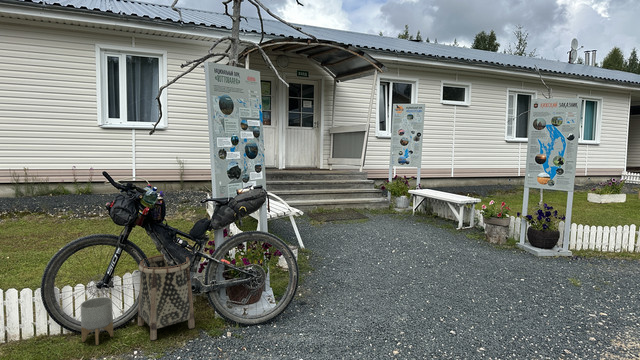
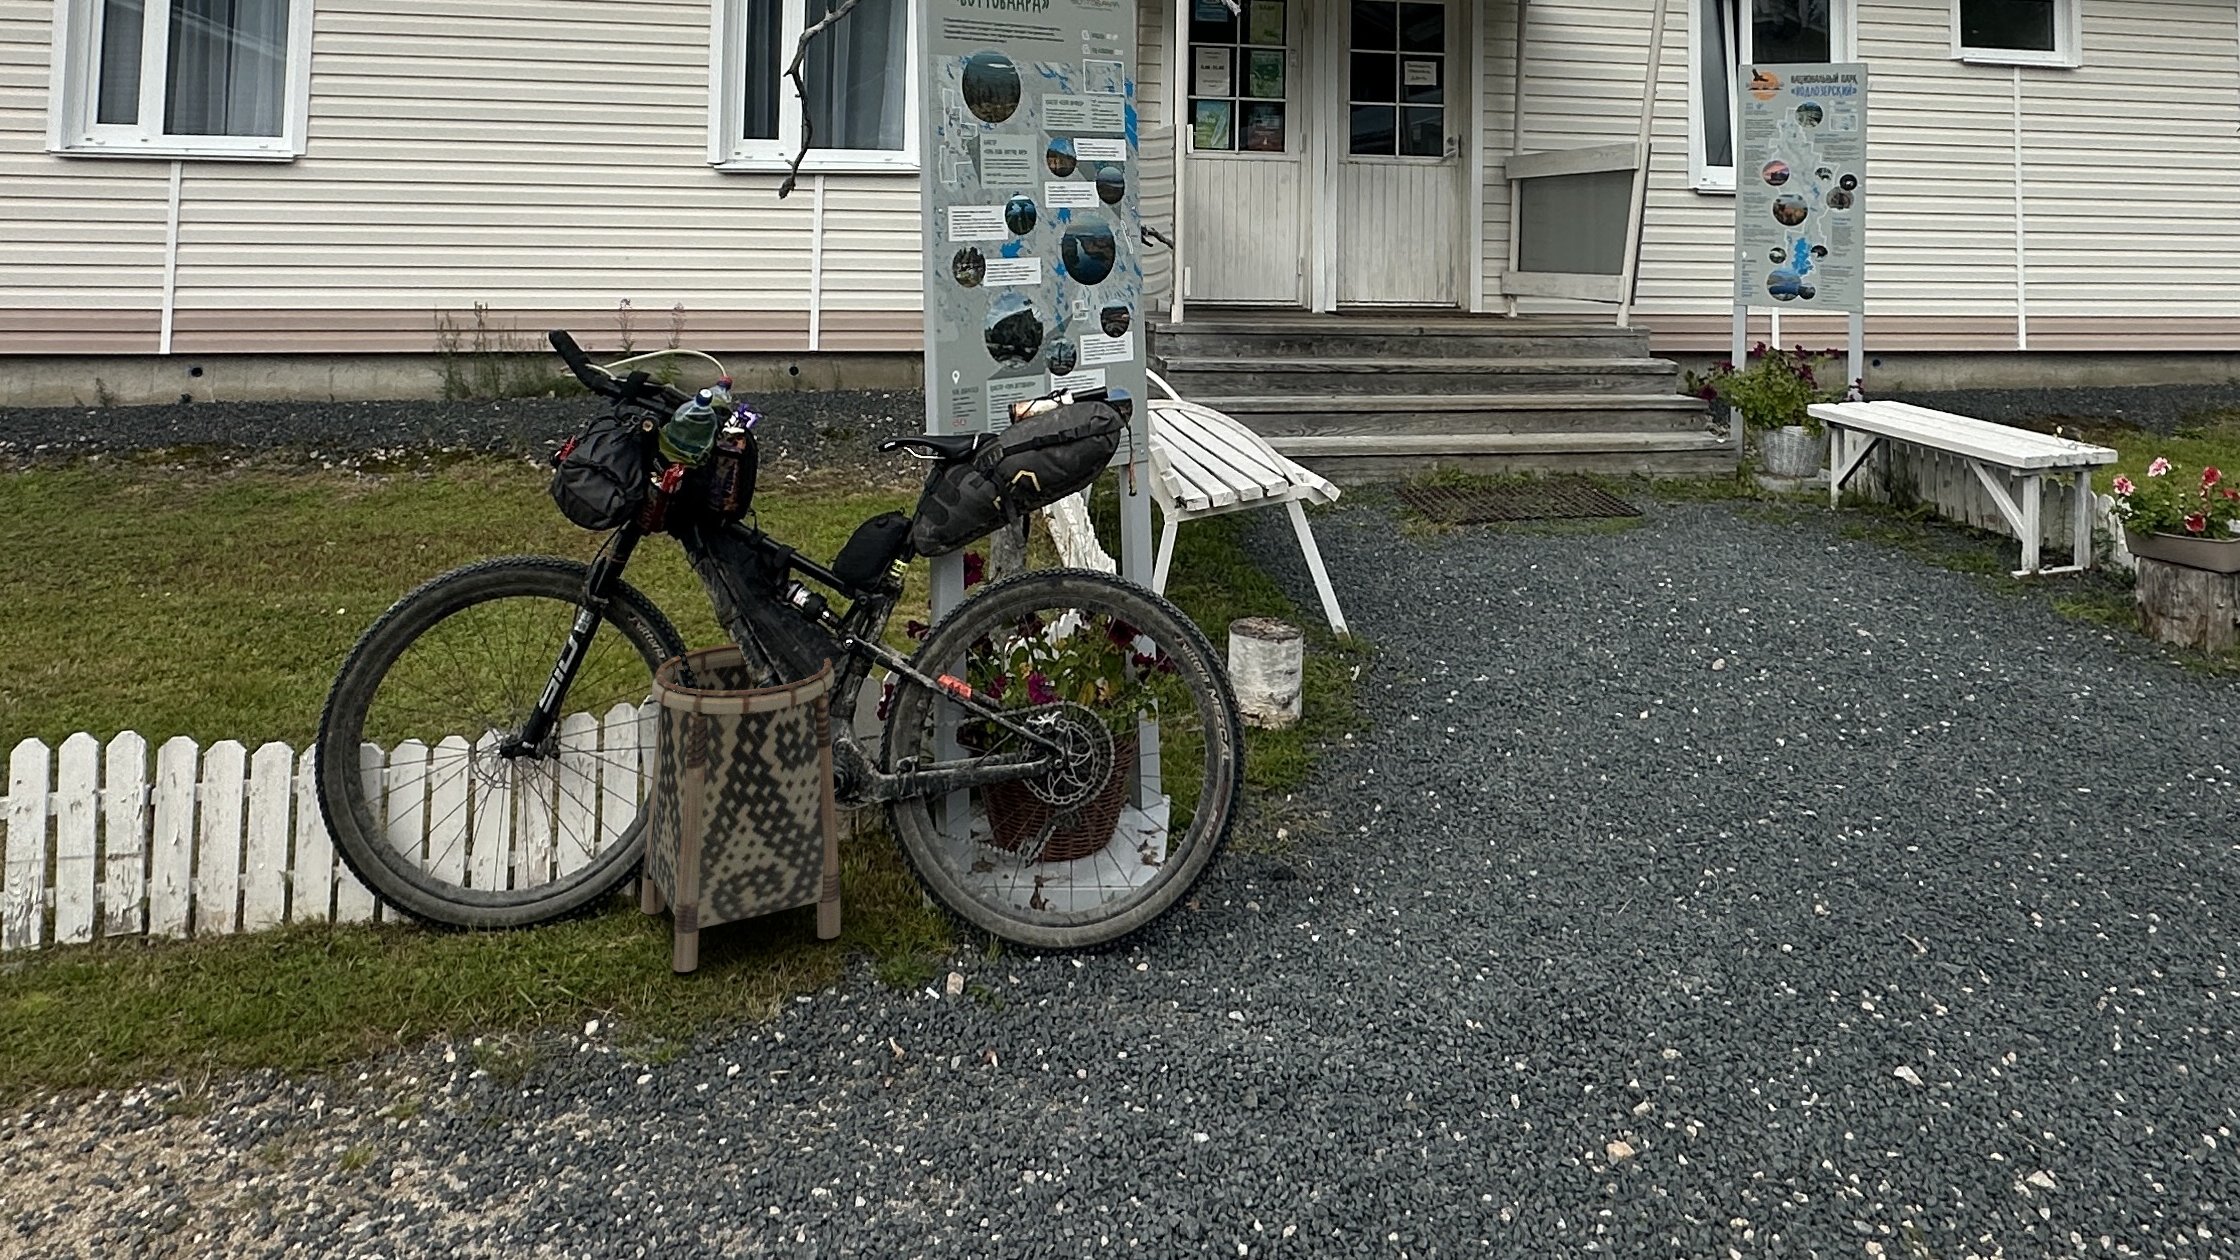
planter: present [81,297,113,345] -> none [441,793,553,974]

